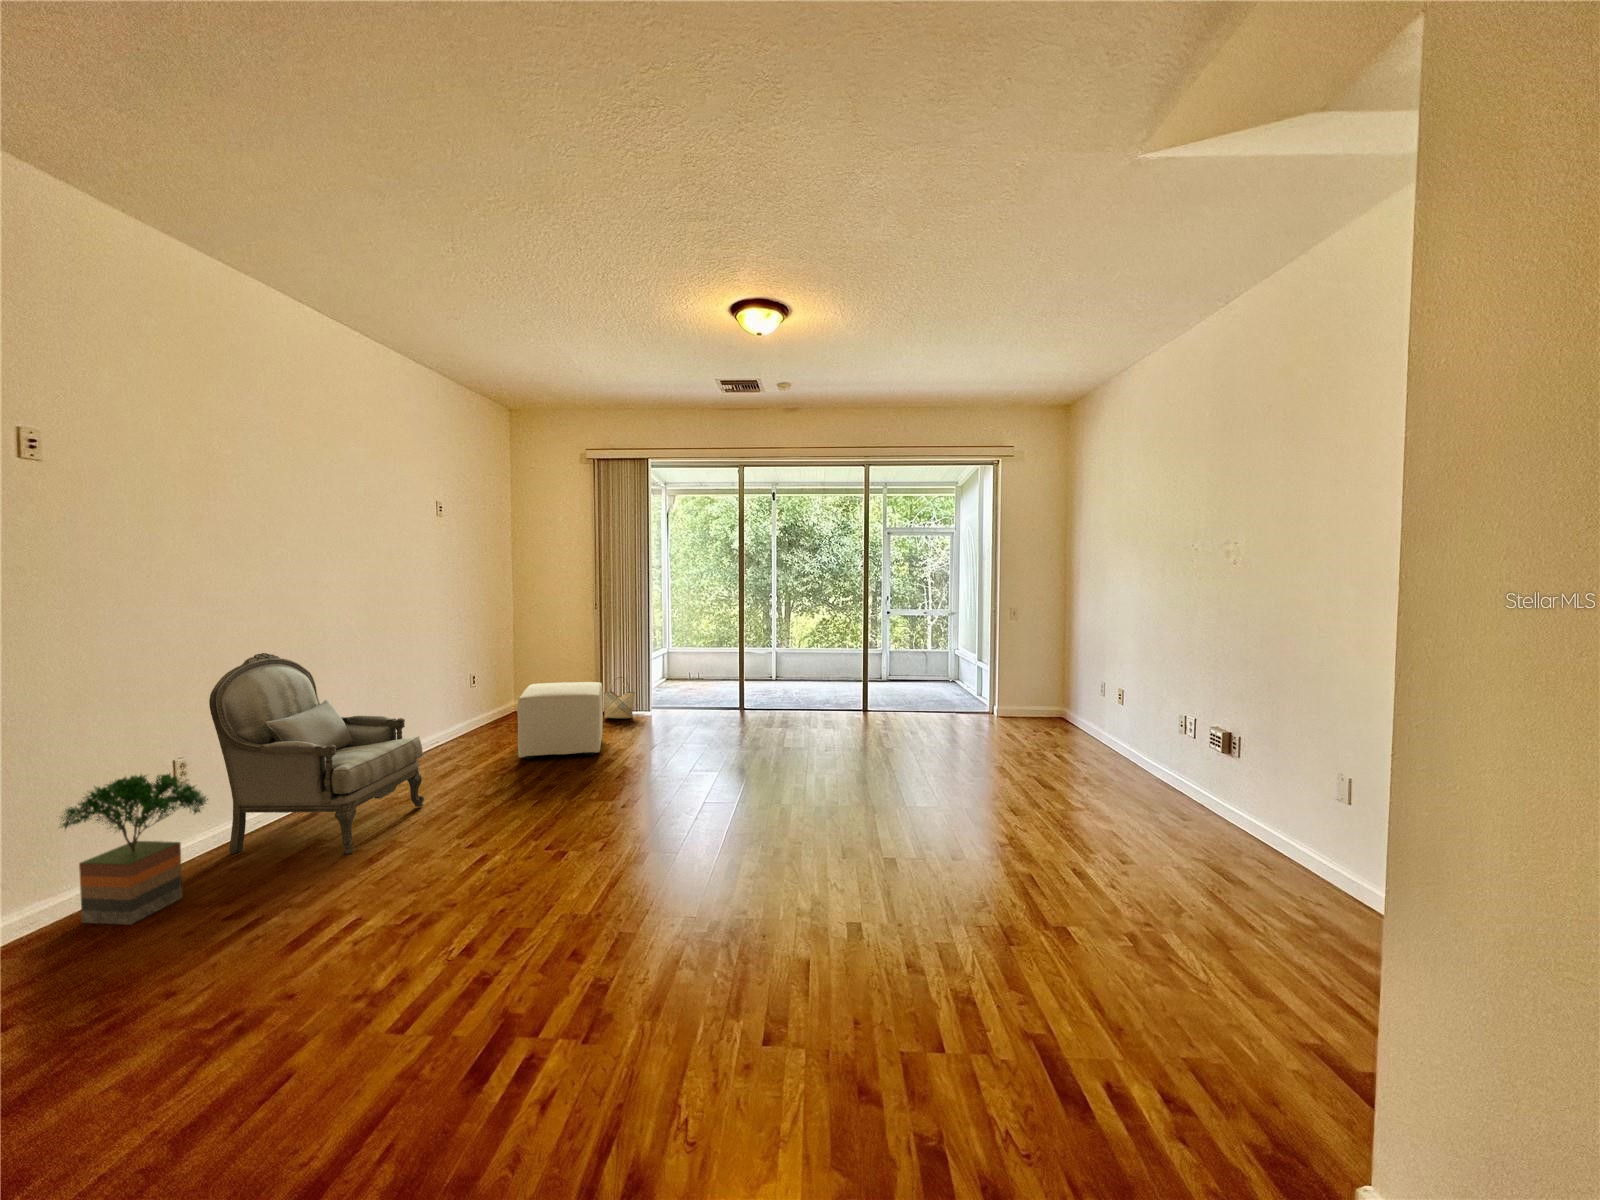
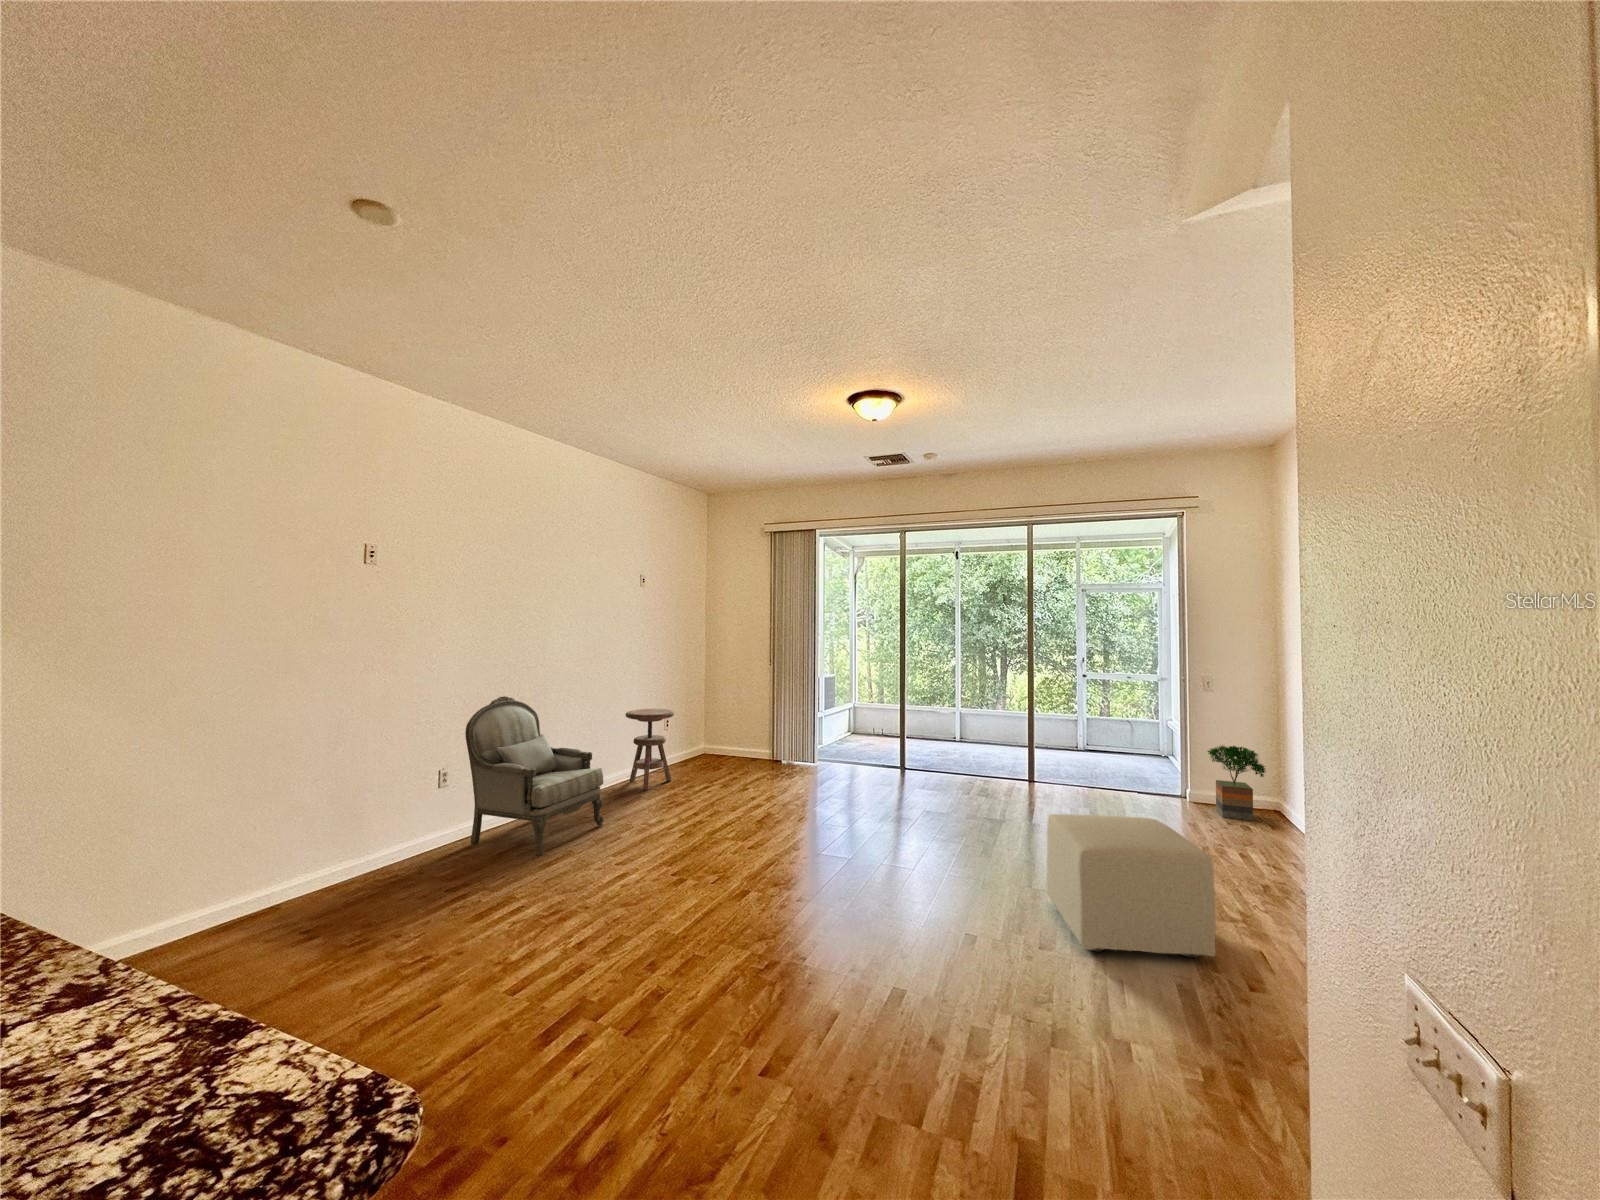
side table: none [426,662,492,759] -> present [626,709,674,790]
woven basket: present [604,677,634,719] -> none [772,729,799,768]
ottoman: present [517,682,603,759] -> present [1047,814,1216,958]
potted tree: present [61,774,208,925] -> present [1208,745,1266,821]

